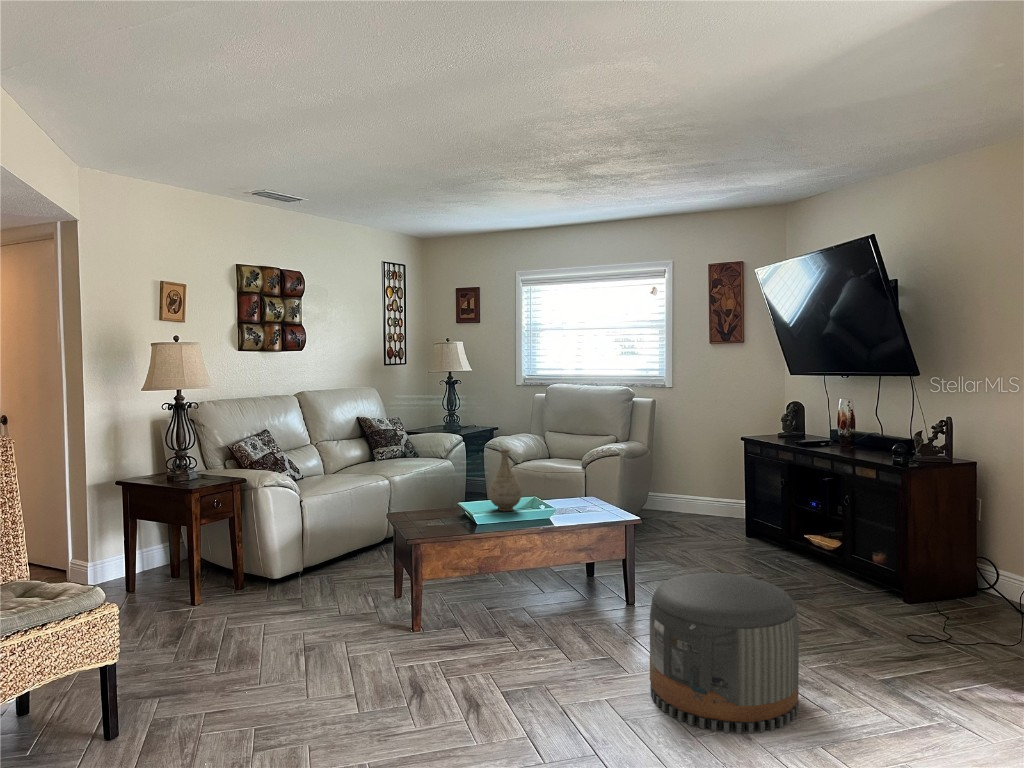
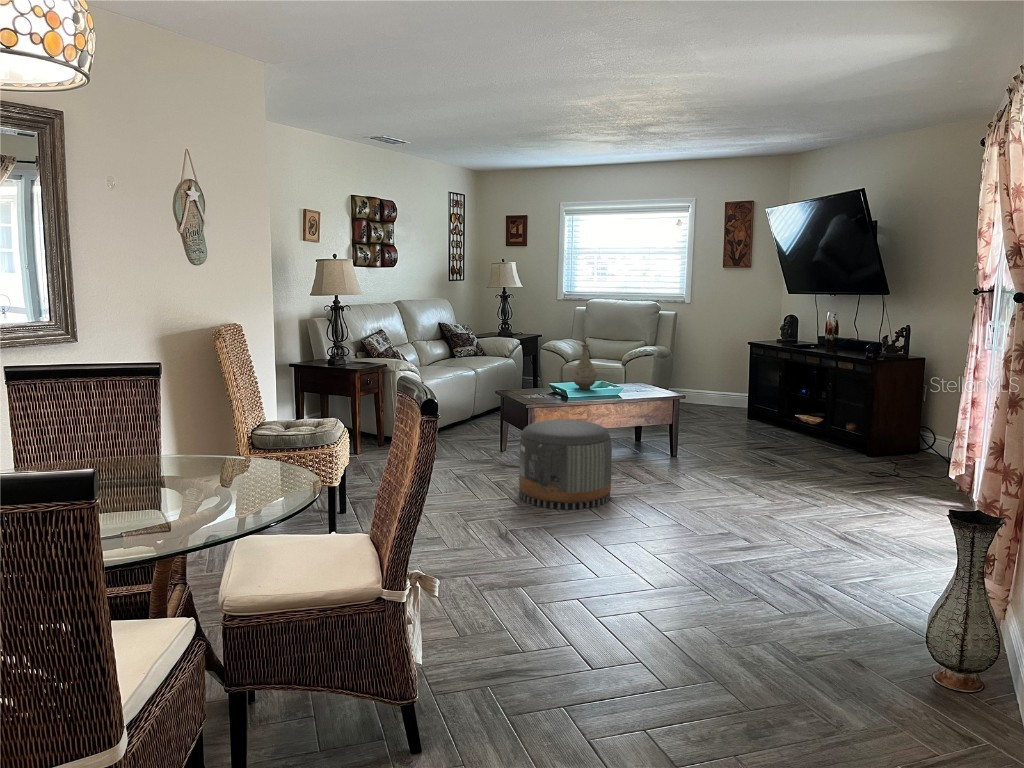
pouf: present [650,573,799,734] -> present [519,419,612,509]

